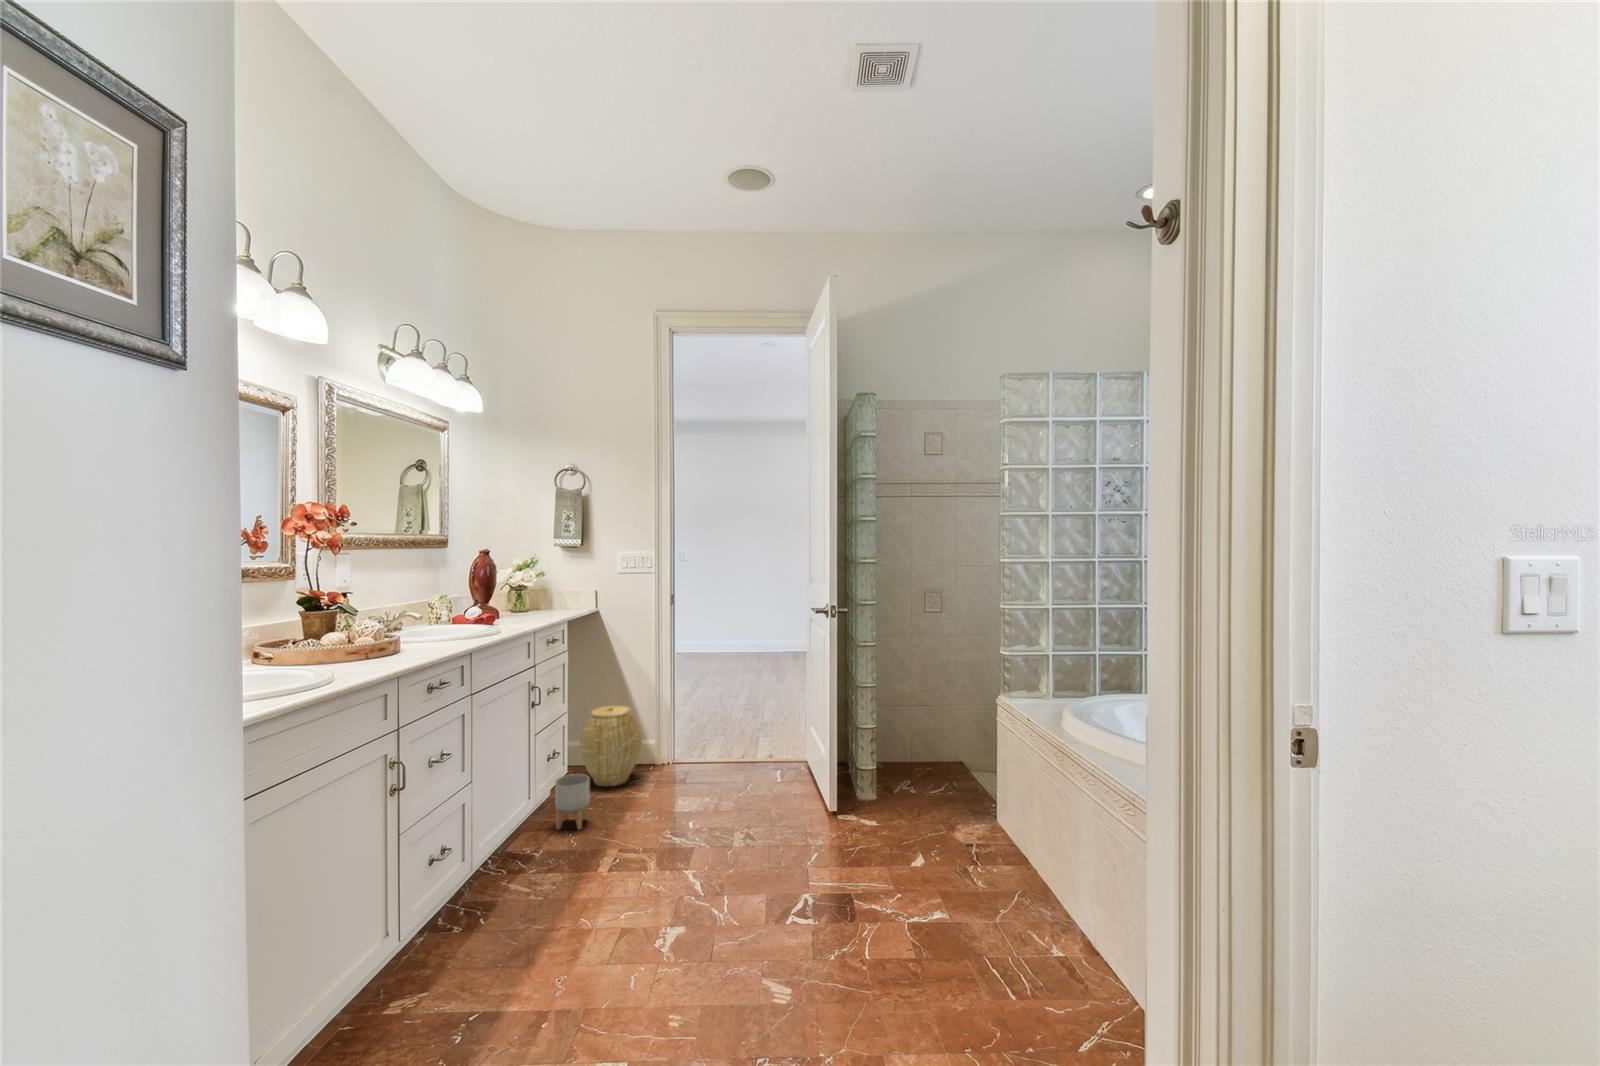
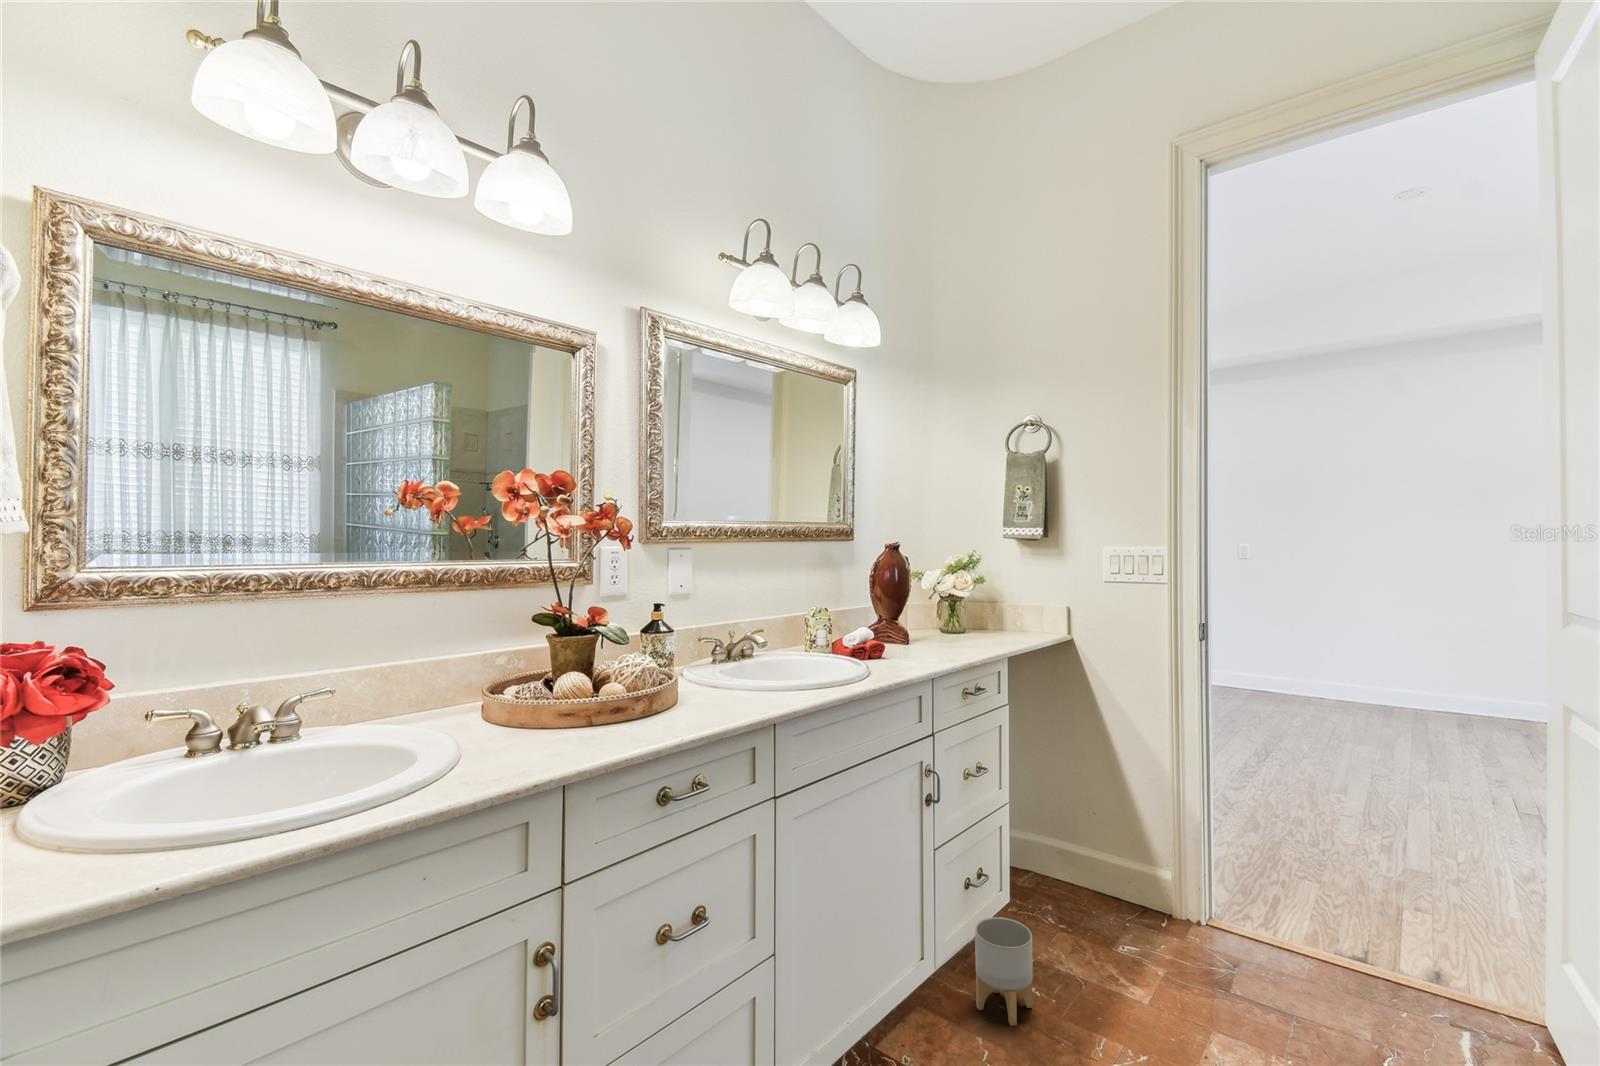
woven basket: present [580,706,642,786] -> none [1036,799,1143,942]

